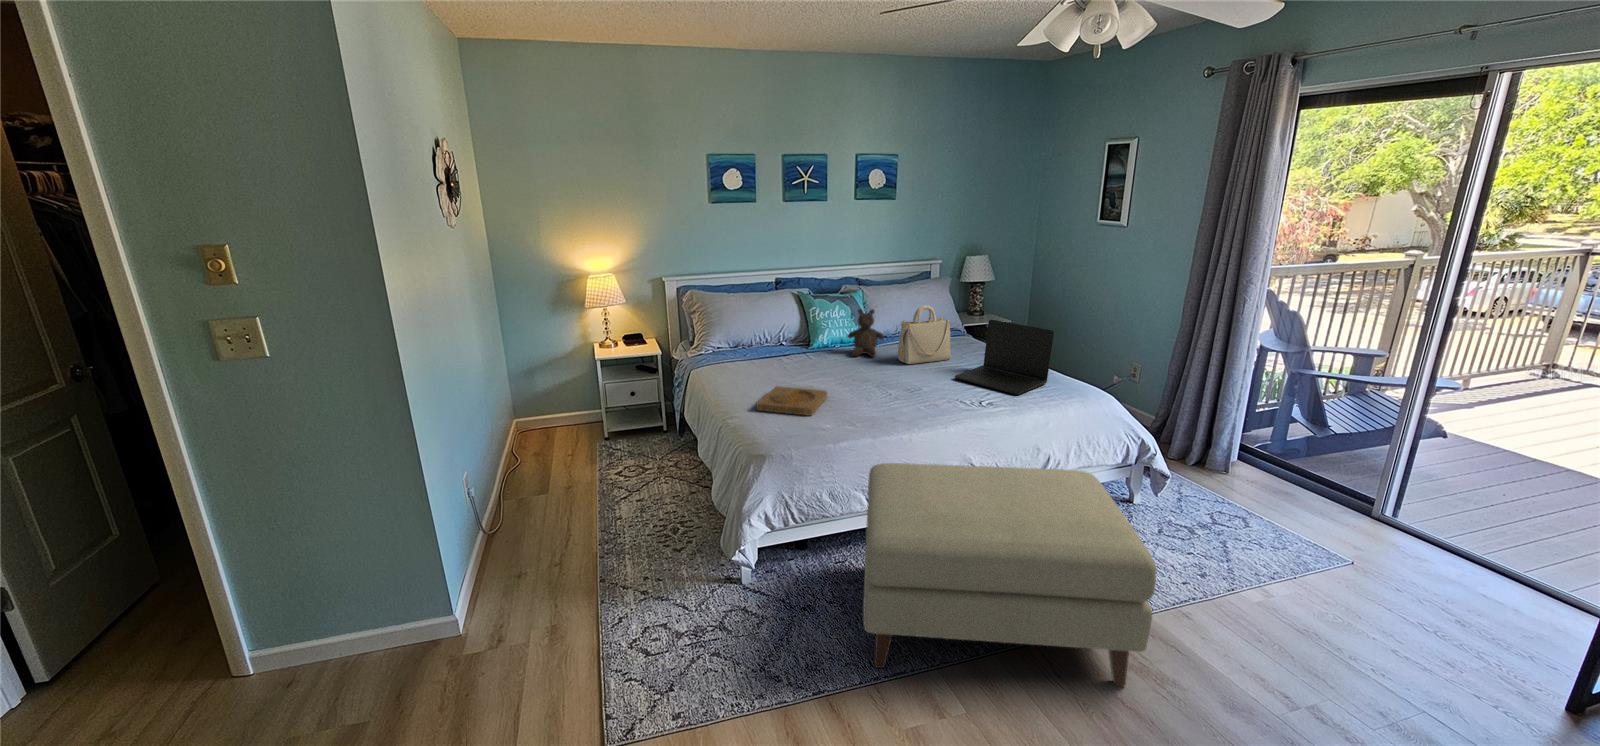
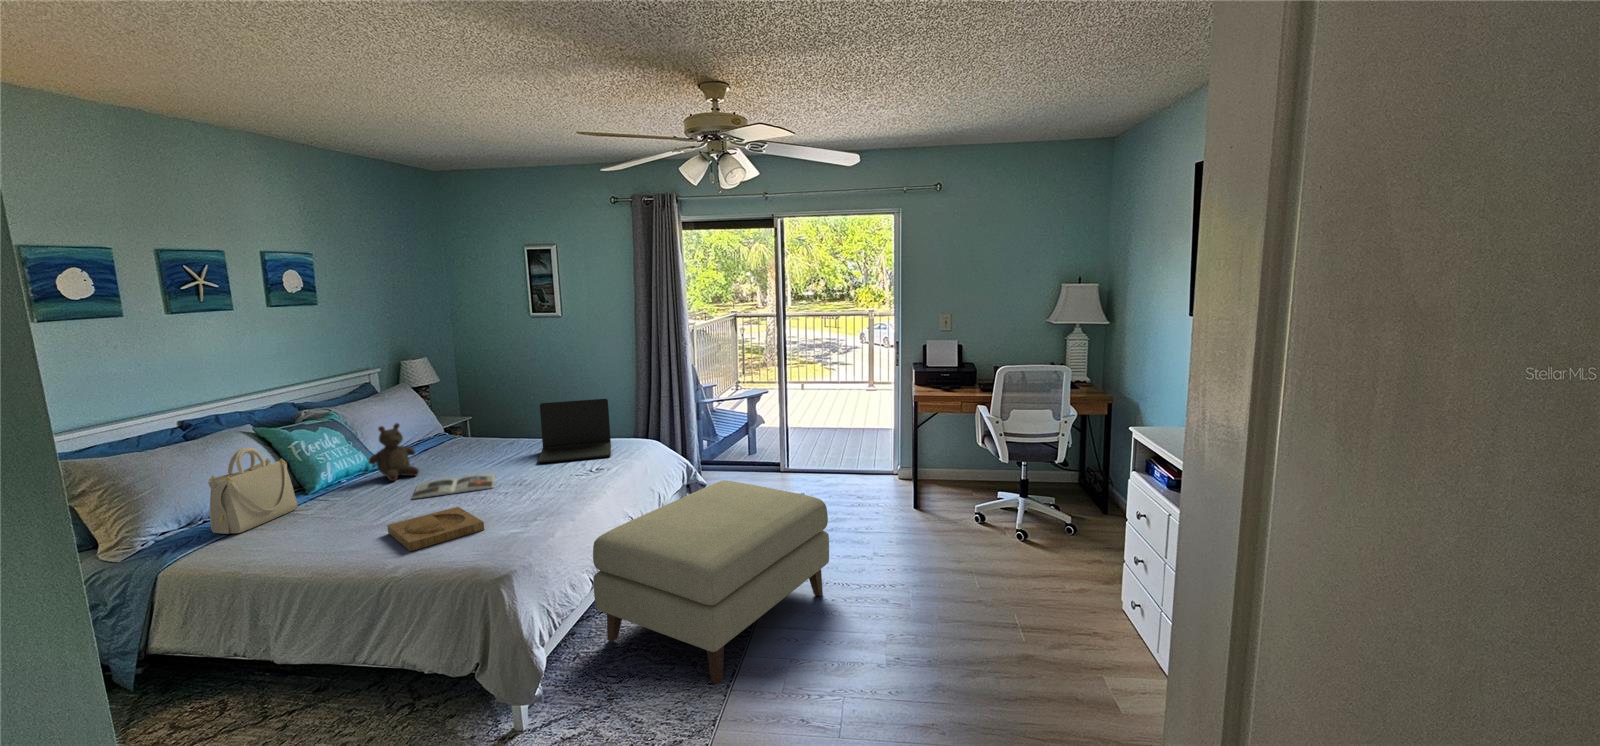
handbag: present [898,305,951,364] -> present [208,447,298,534]
magazine: none [834,364,909,387] -> present [412,474,495,499]

